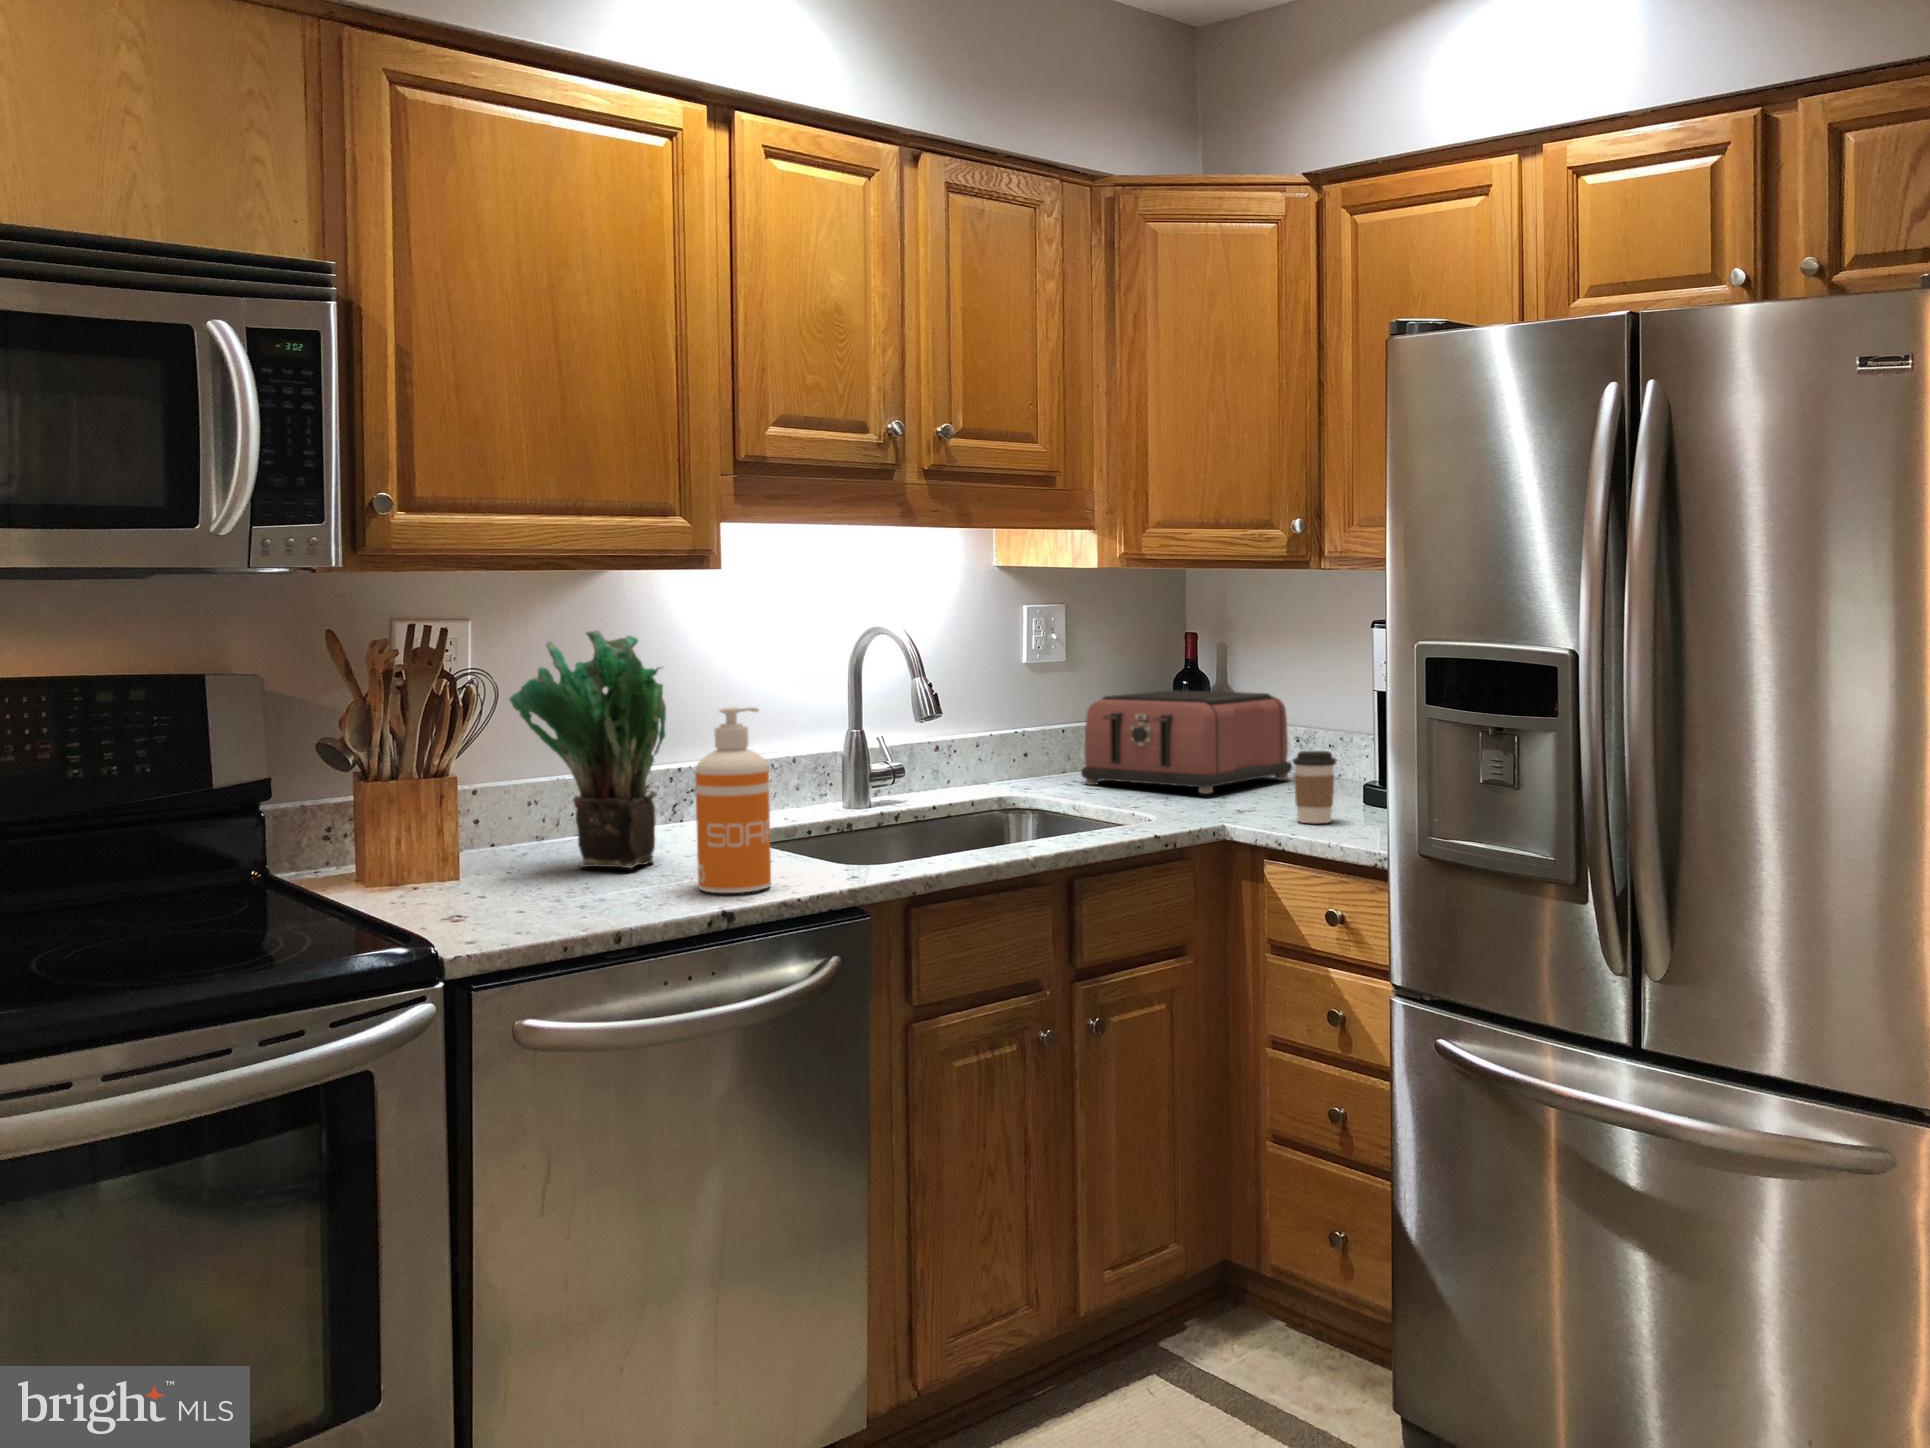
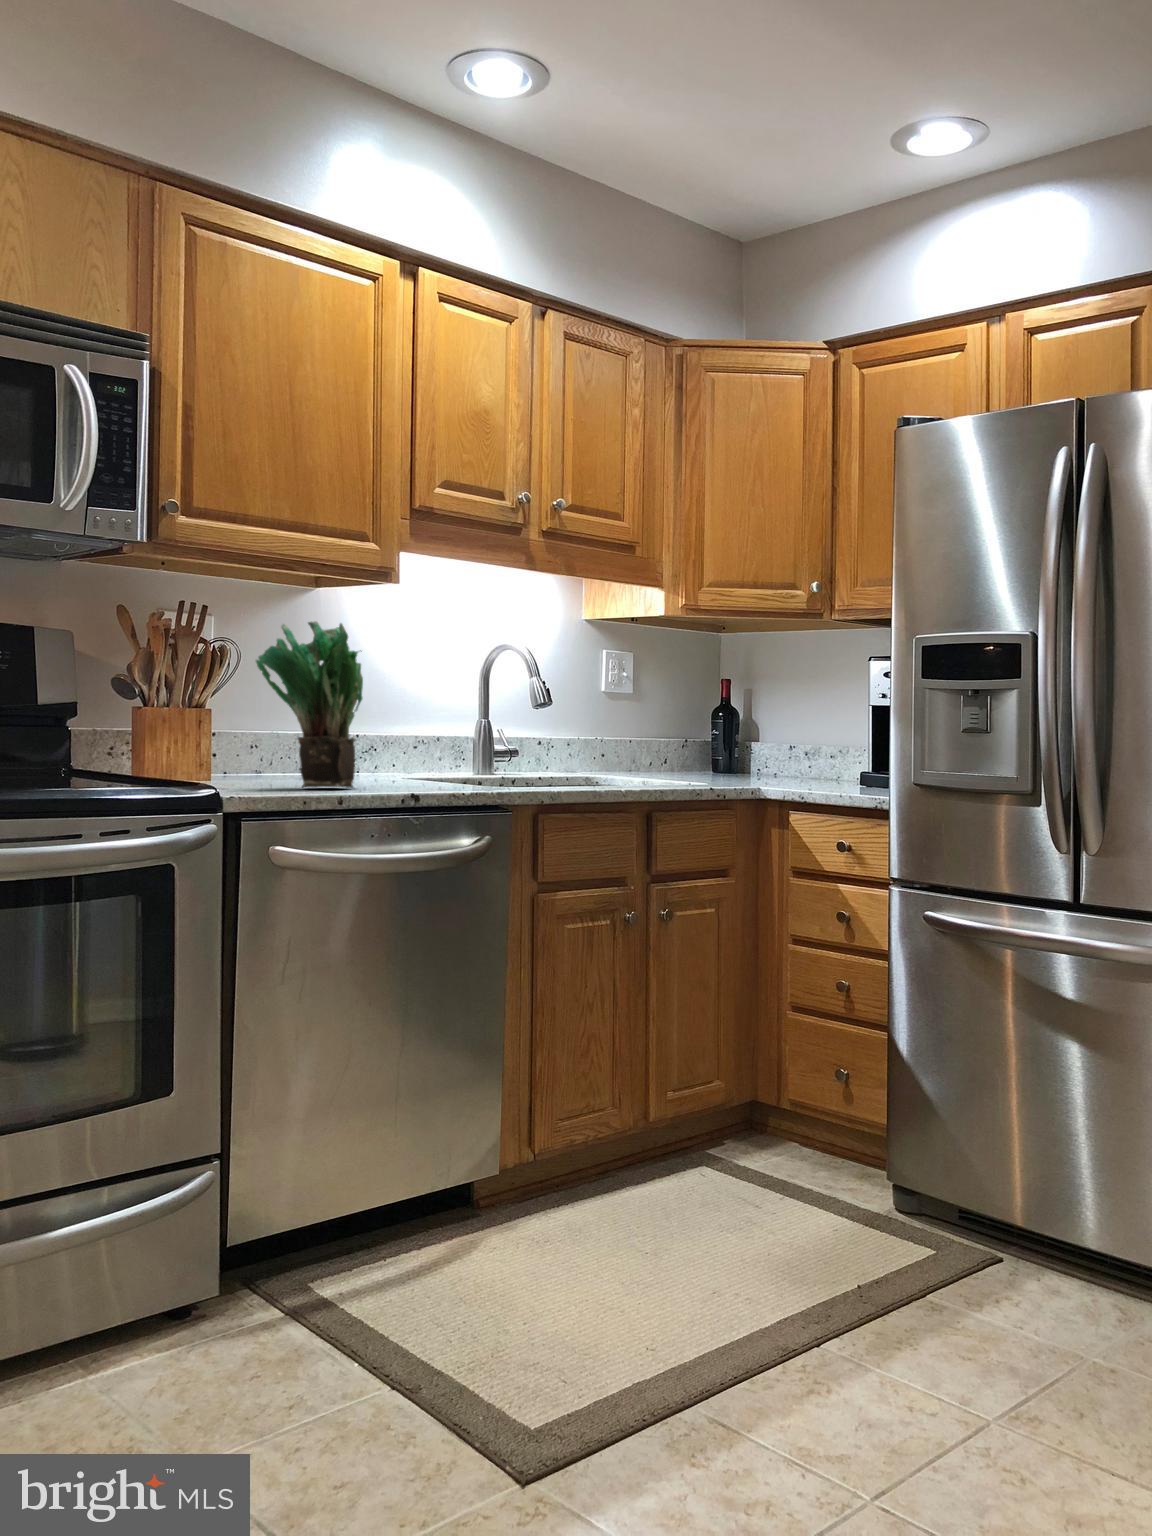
toaster: present [1081,690,1292,794] -> none [649,711,802,778]
soap dispenser: present [695,707,771,893] -> none [390,663,442,792]
coffee cup: present [1293,751,1337,823] -> none [807,734,839,785]

